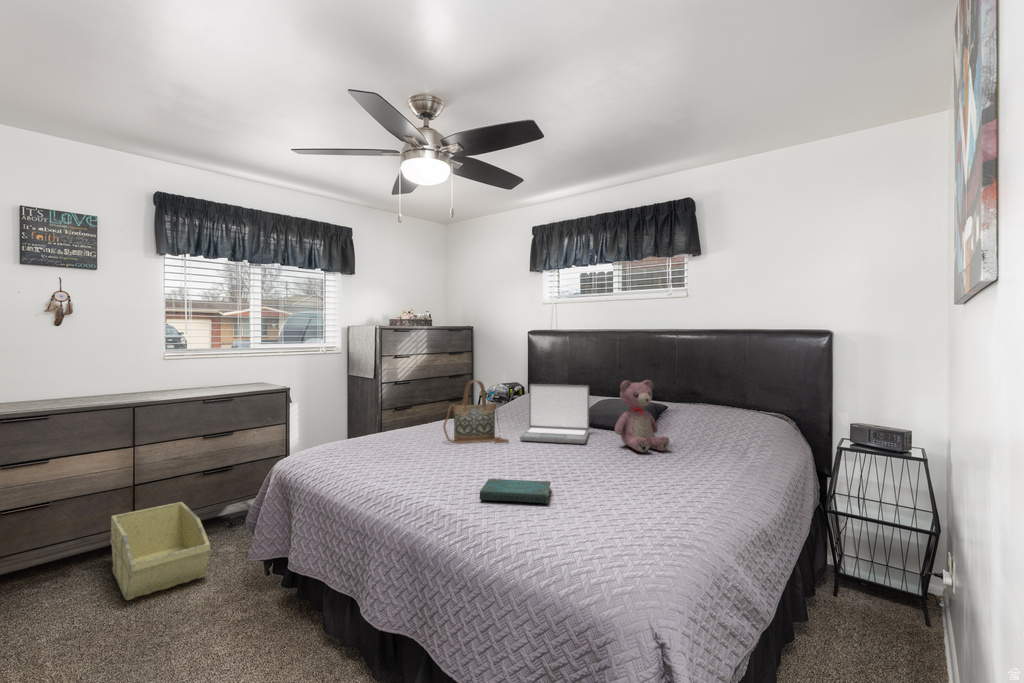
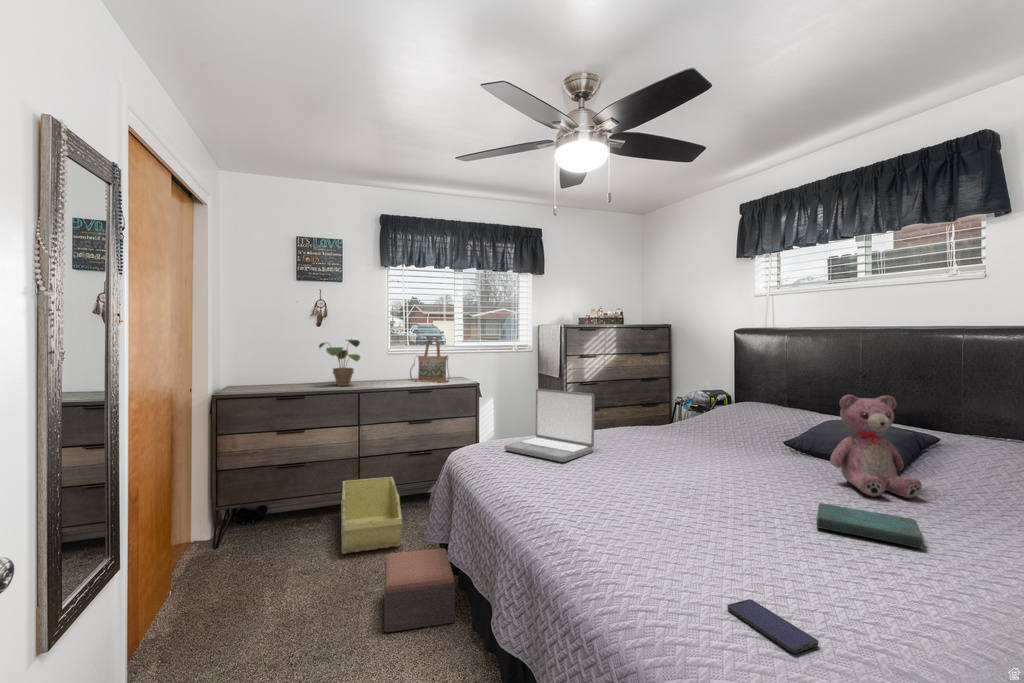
potted plant: none [65,341,132,400] -> present [319,339,360,386]
handbag: present [443,380,508,443] -> present [410,339,449,382]
laptop: present [520,384,589,444] -> present [504,389,594,462]
book: present [480,479,551,503] -> present [816,503,923,548]
smartphone: none [585,527,644,552] -> present [727,599,819,653]
footstool: none [206,563,301,664] -> present [384,548,455,632]

